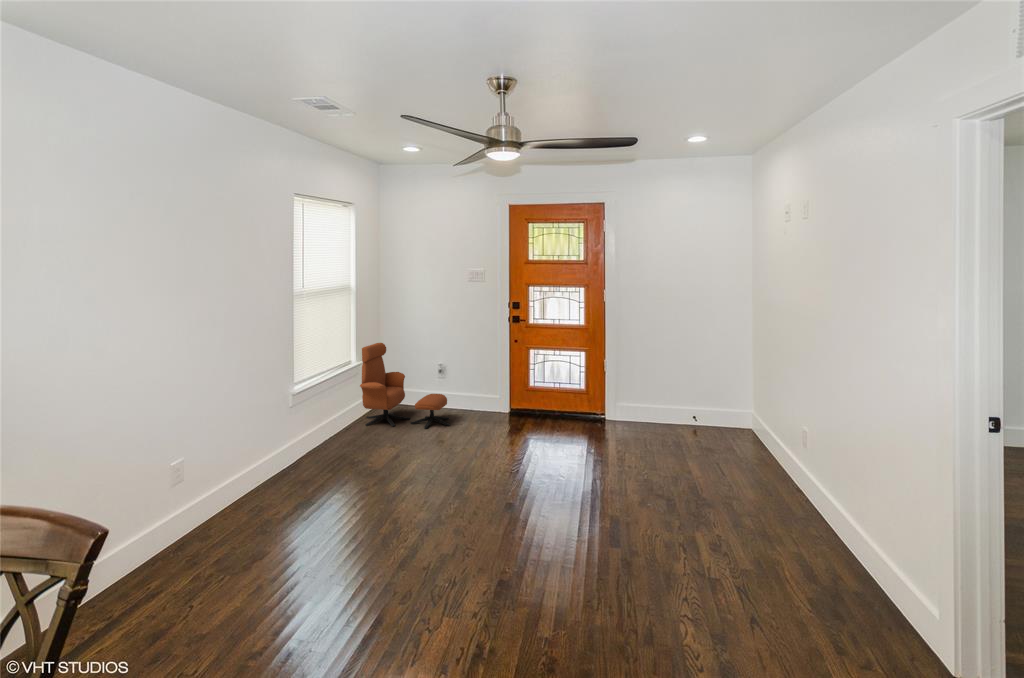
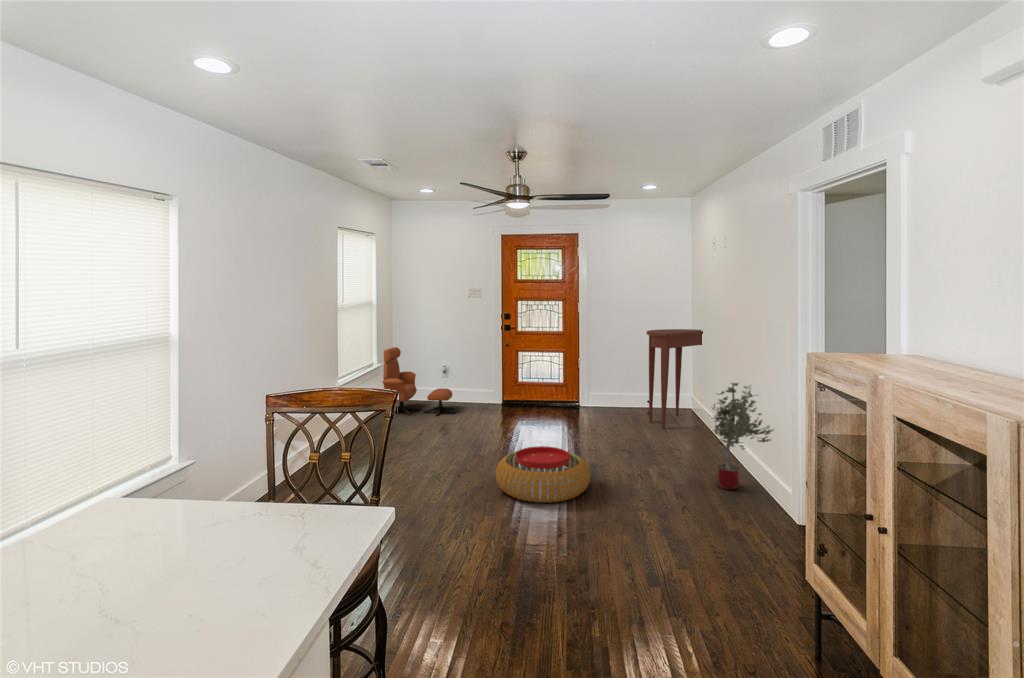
console table: none [691,325,778,457] -> present [647,329,703,429]
potted tree: none [779,418,884,575] -> present [713,383,773,490]
pouf: none [467,497,601,590] -> present [496,446,590,503]

